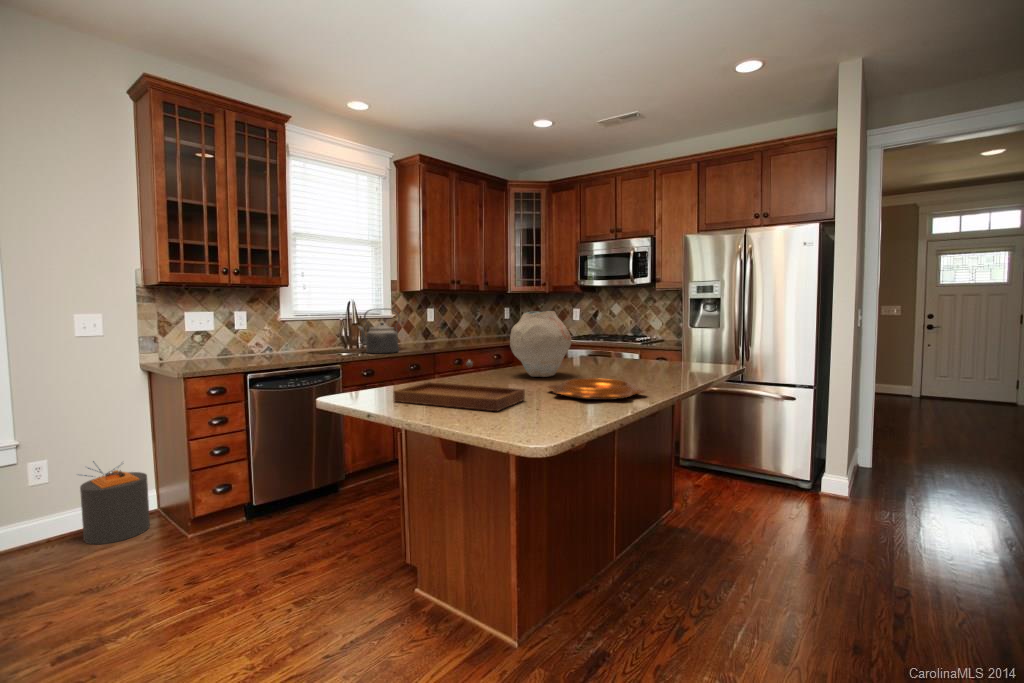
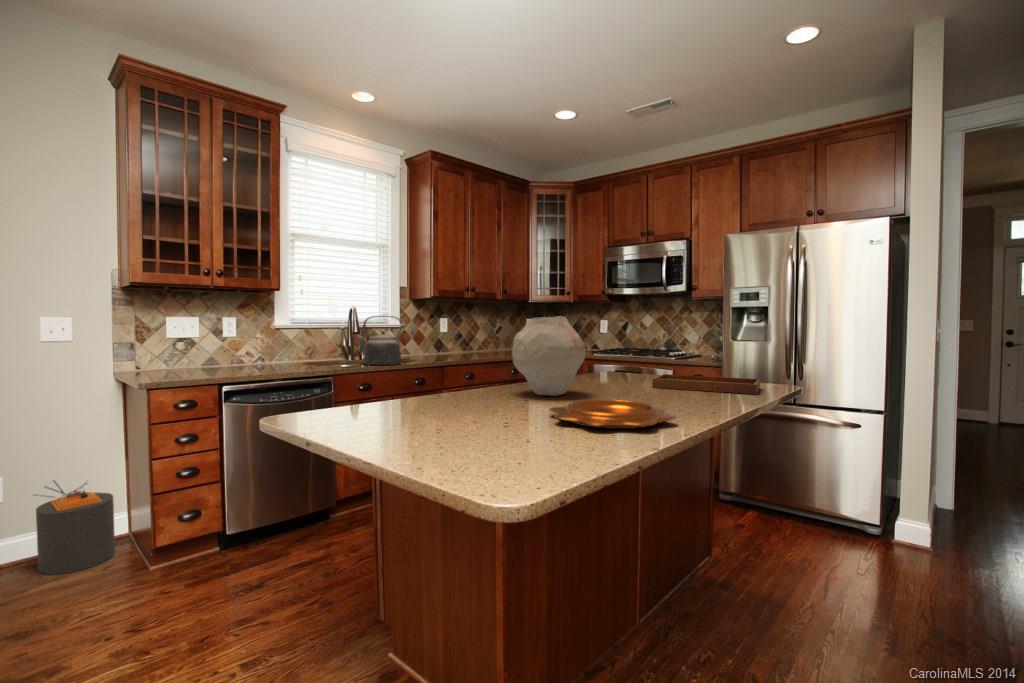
tray: present [394,360,525,411] -> present [653,355,760,394]

